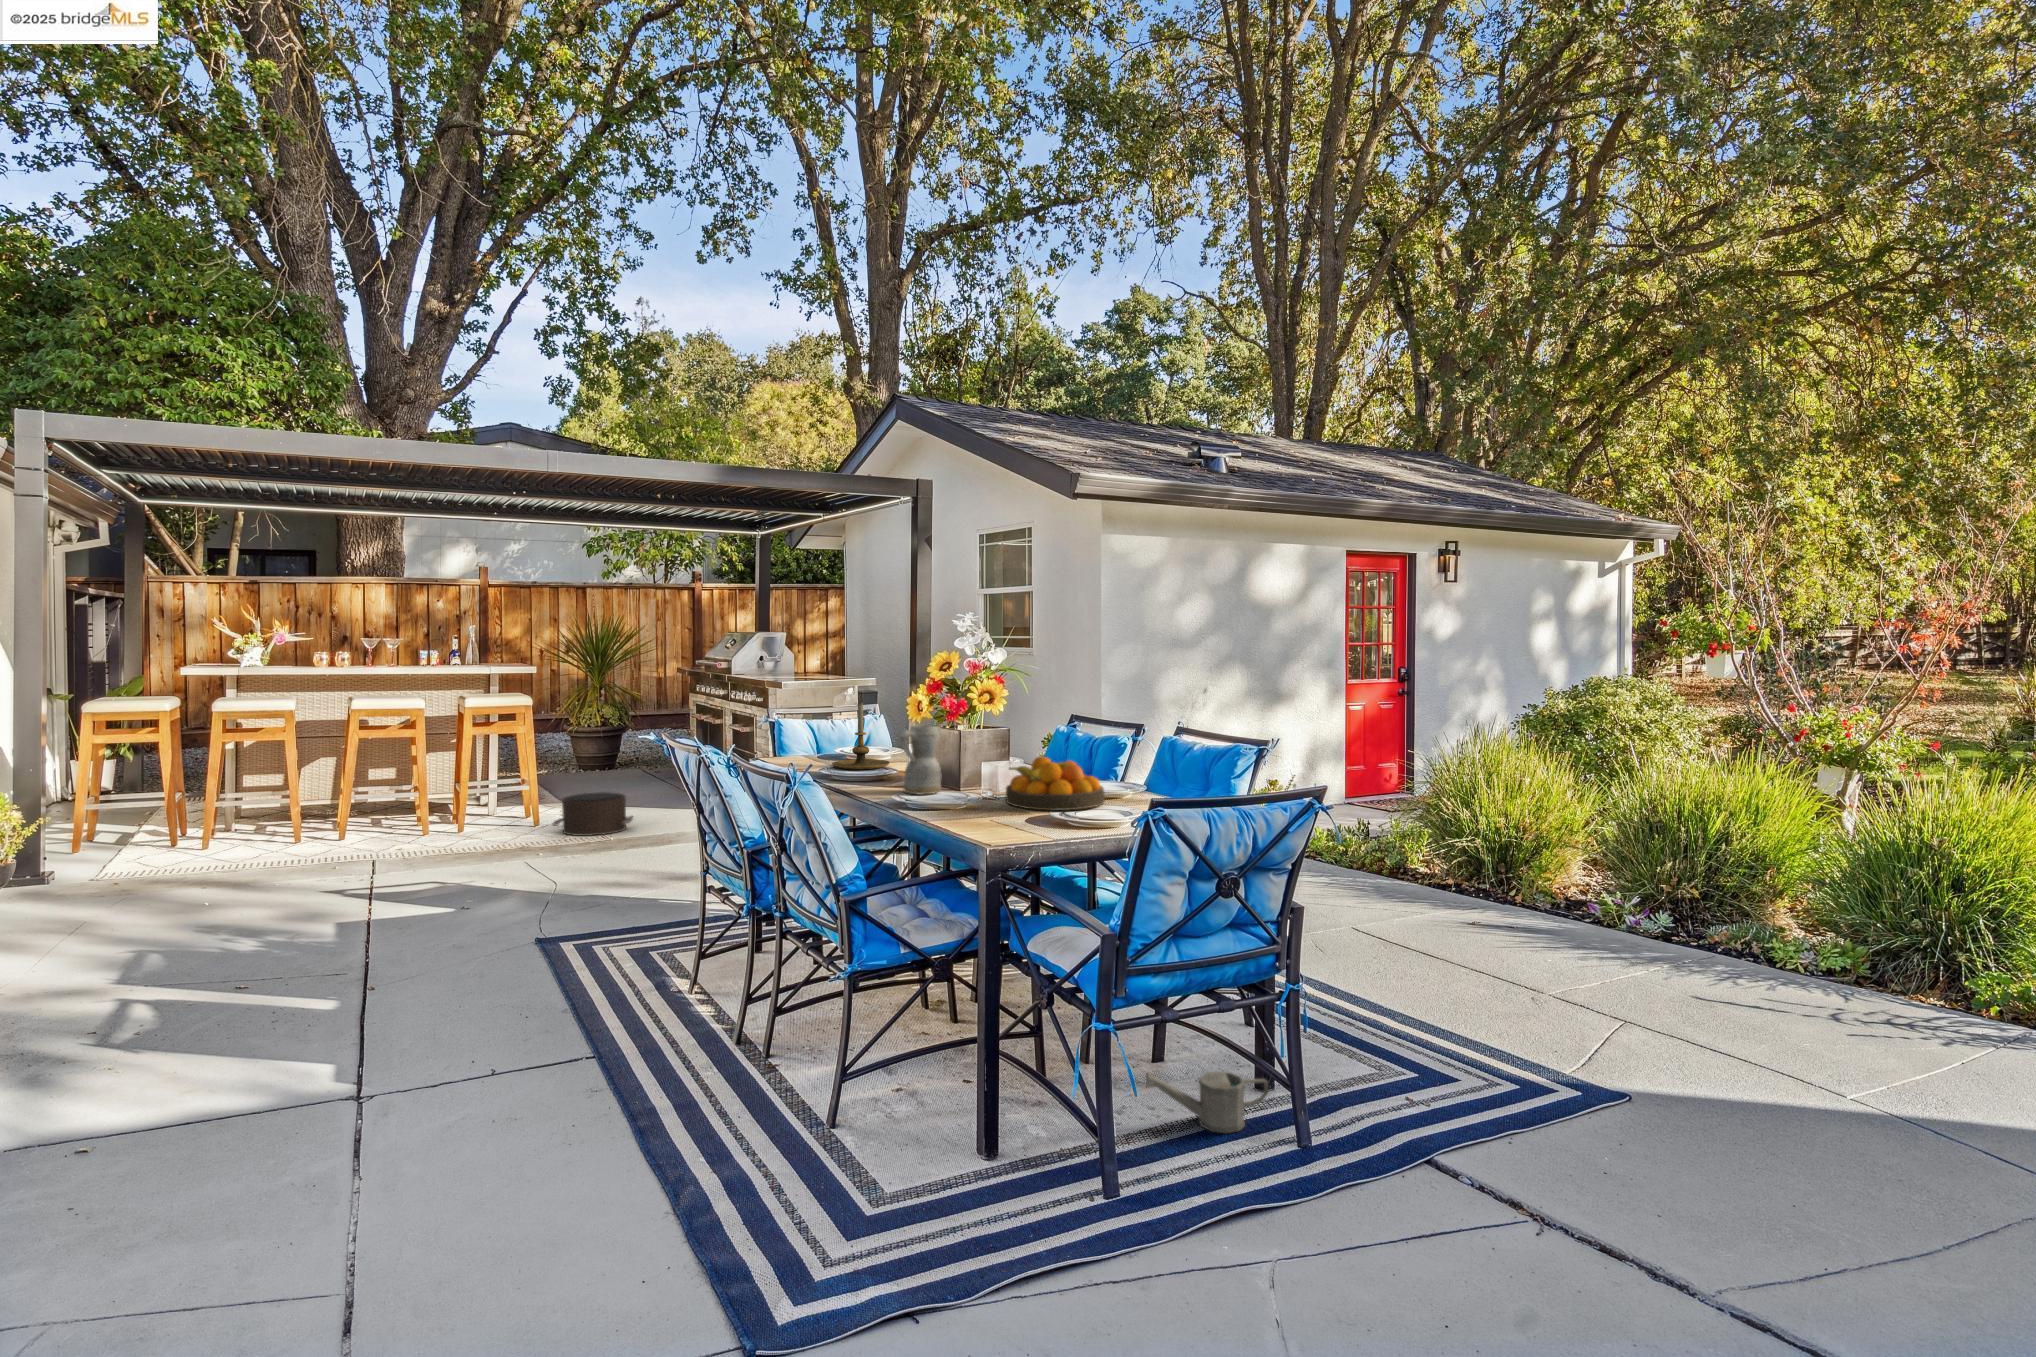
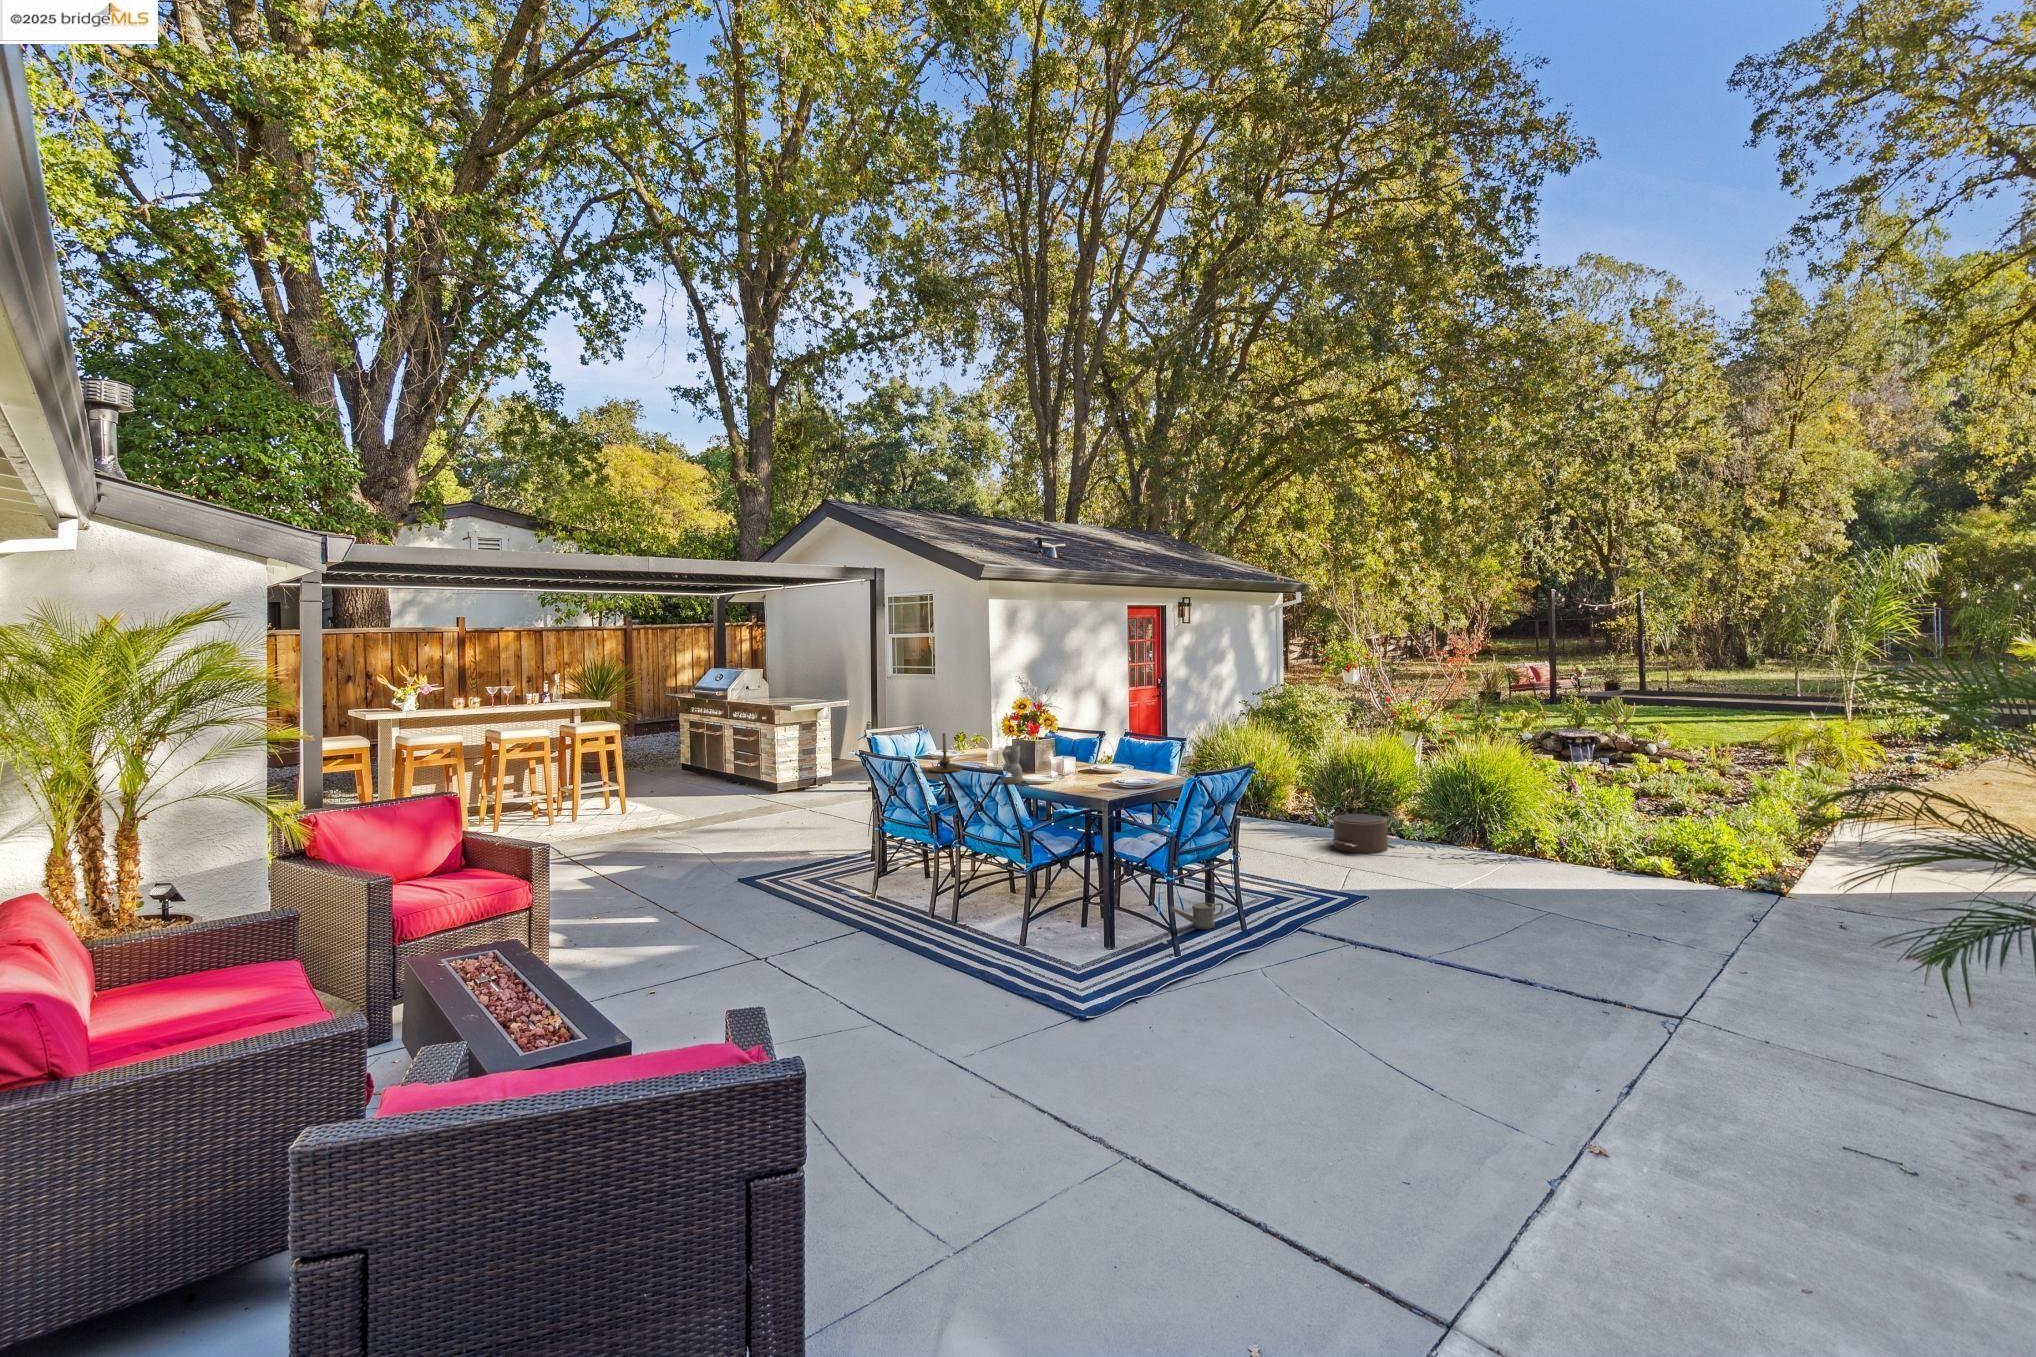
fruit bowl: present [1006,756,1105,811] -> none [1061,759,1115,787]
pouf: present [552,792,633,836] -> present [1332,814,1399,853]

